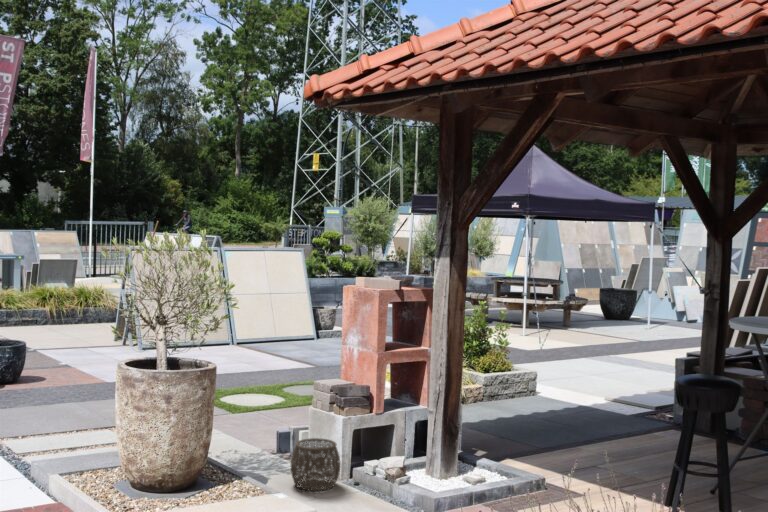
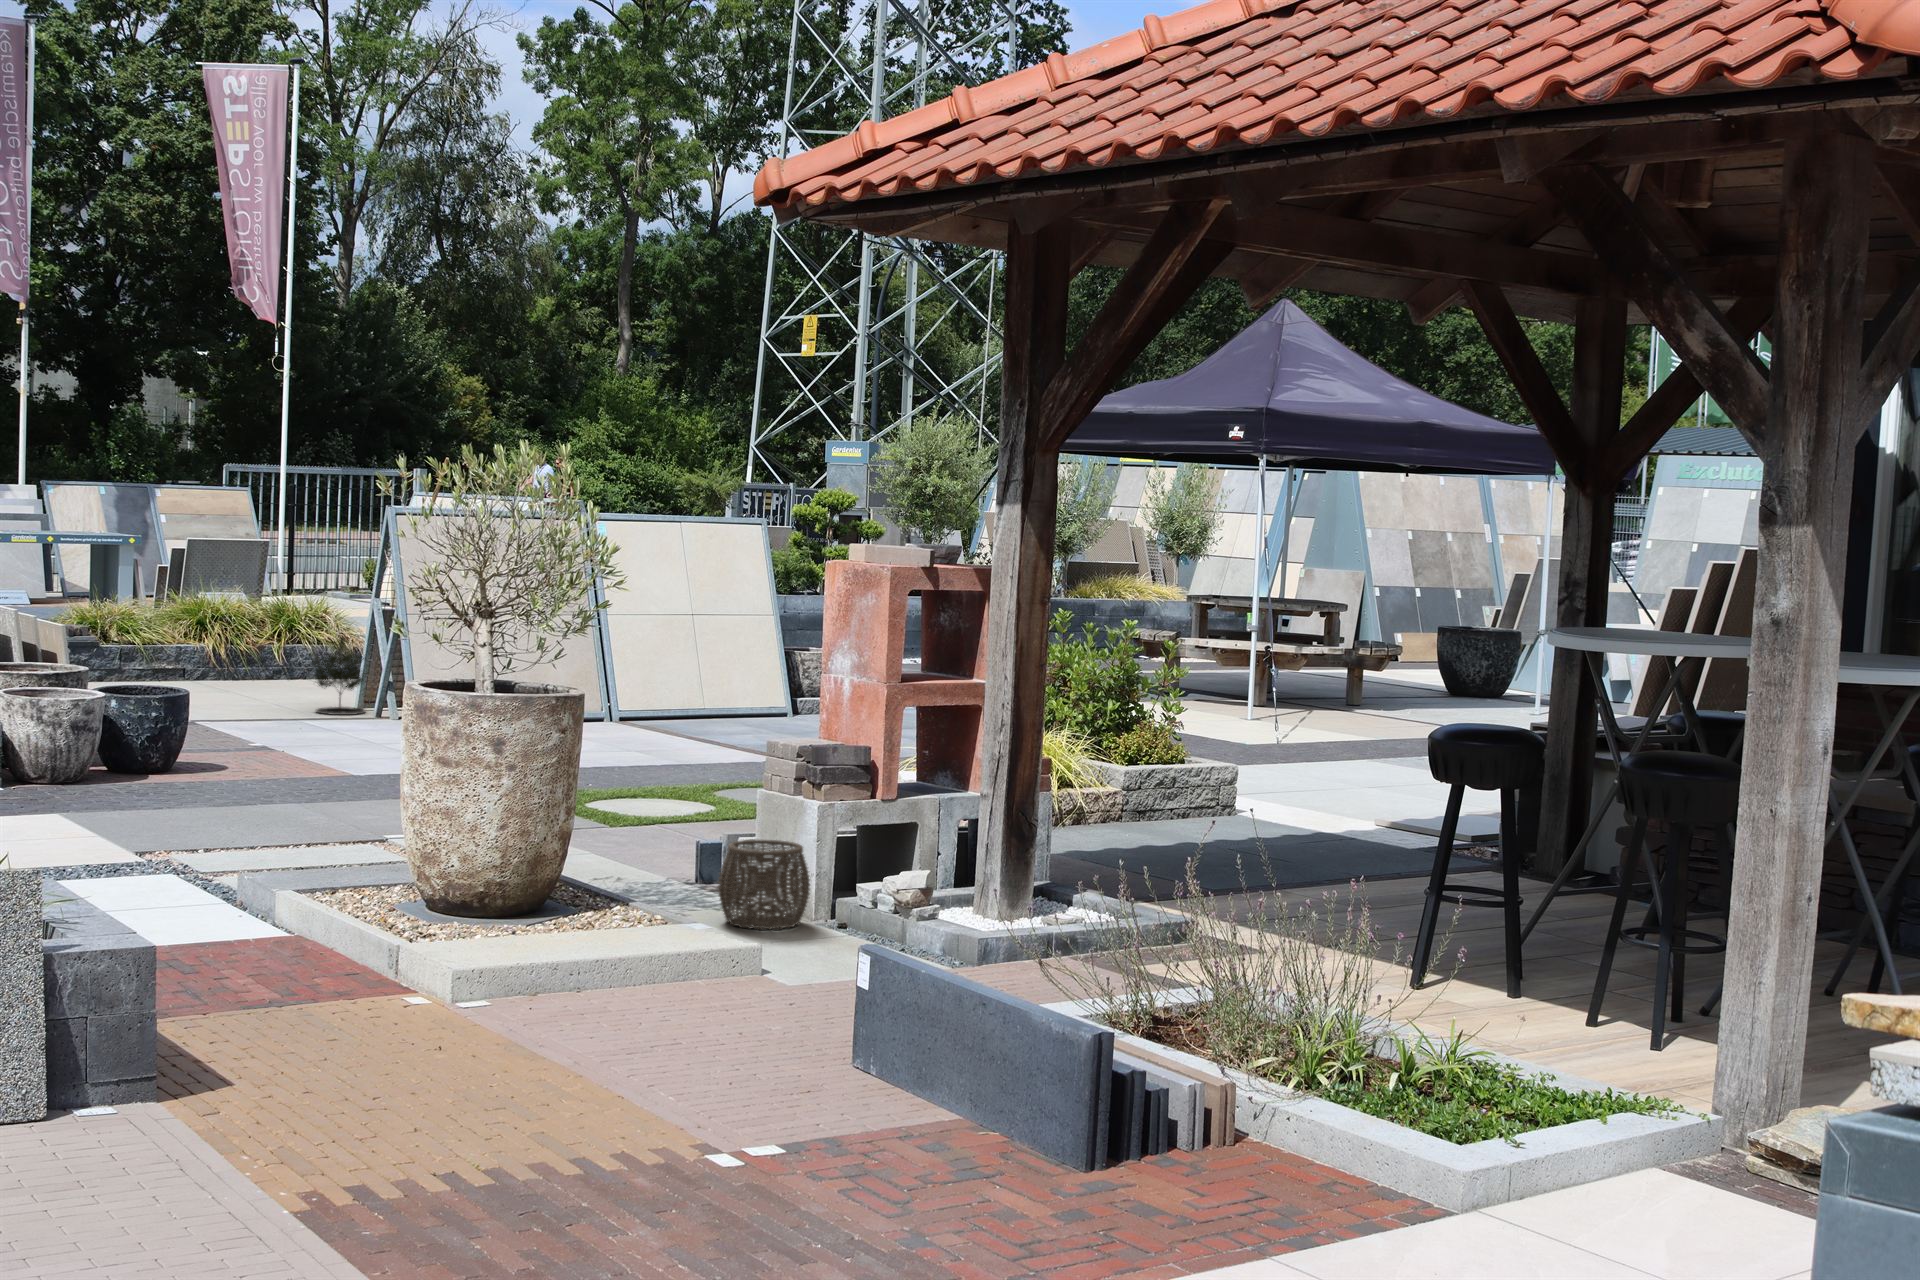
potted tree: none [90,301,120,344] -> present [312,625,368,715]

